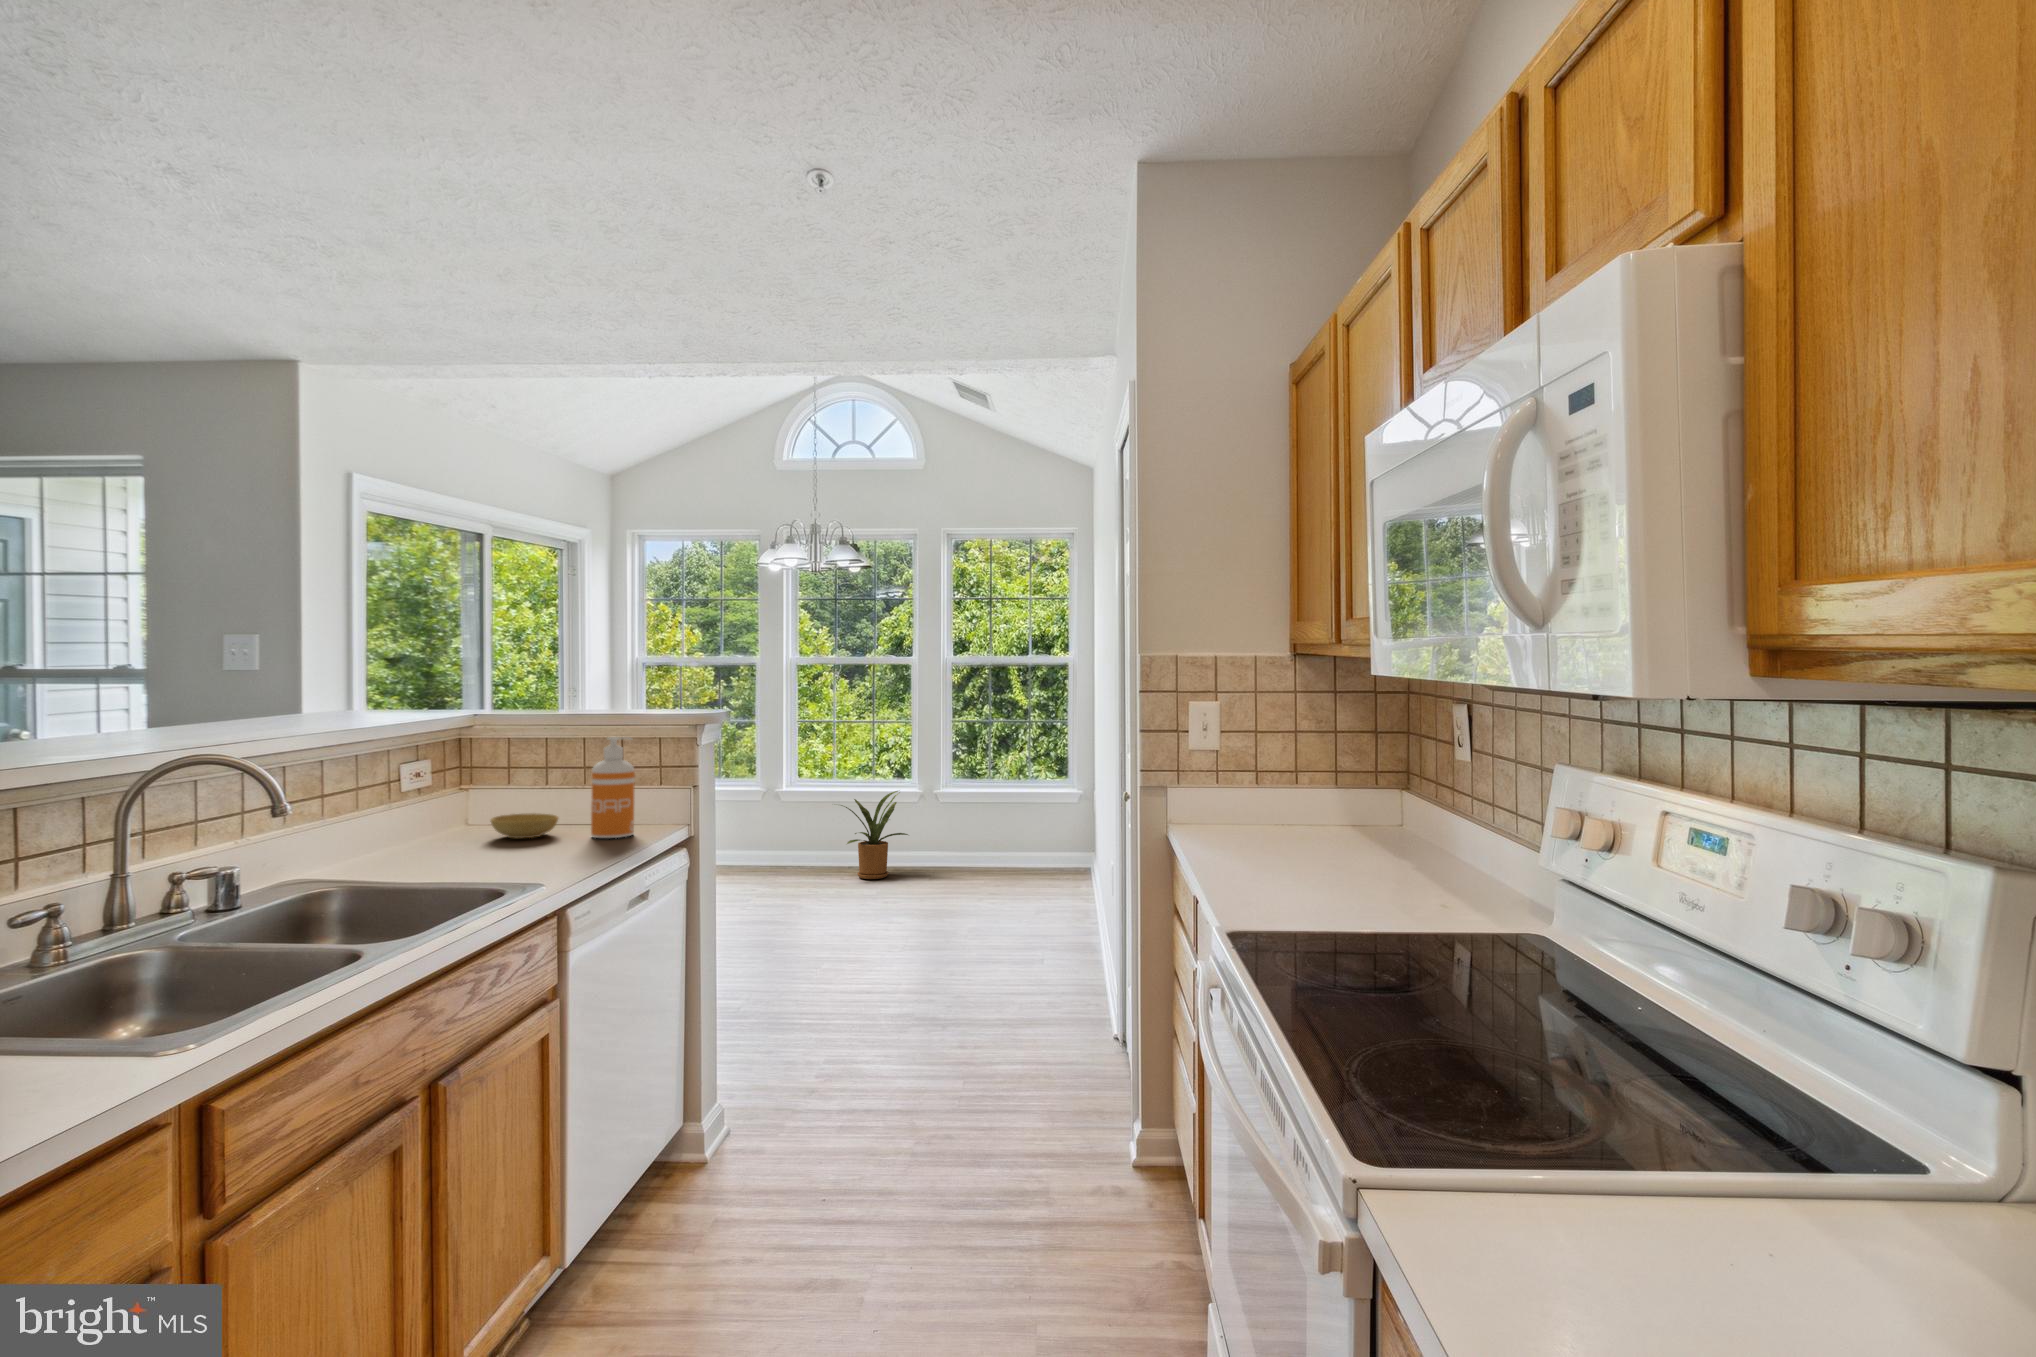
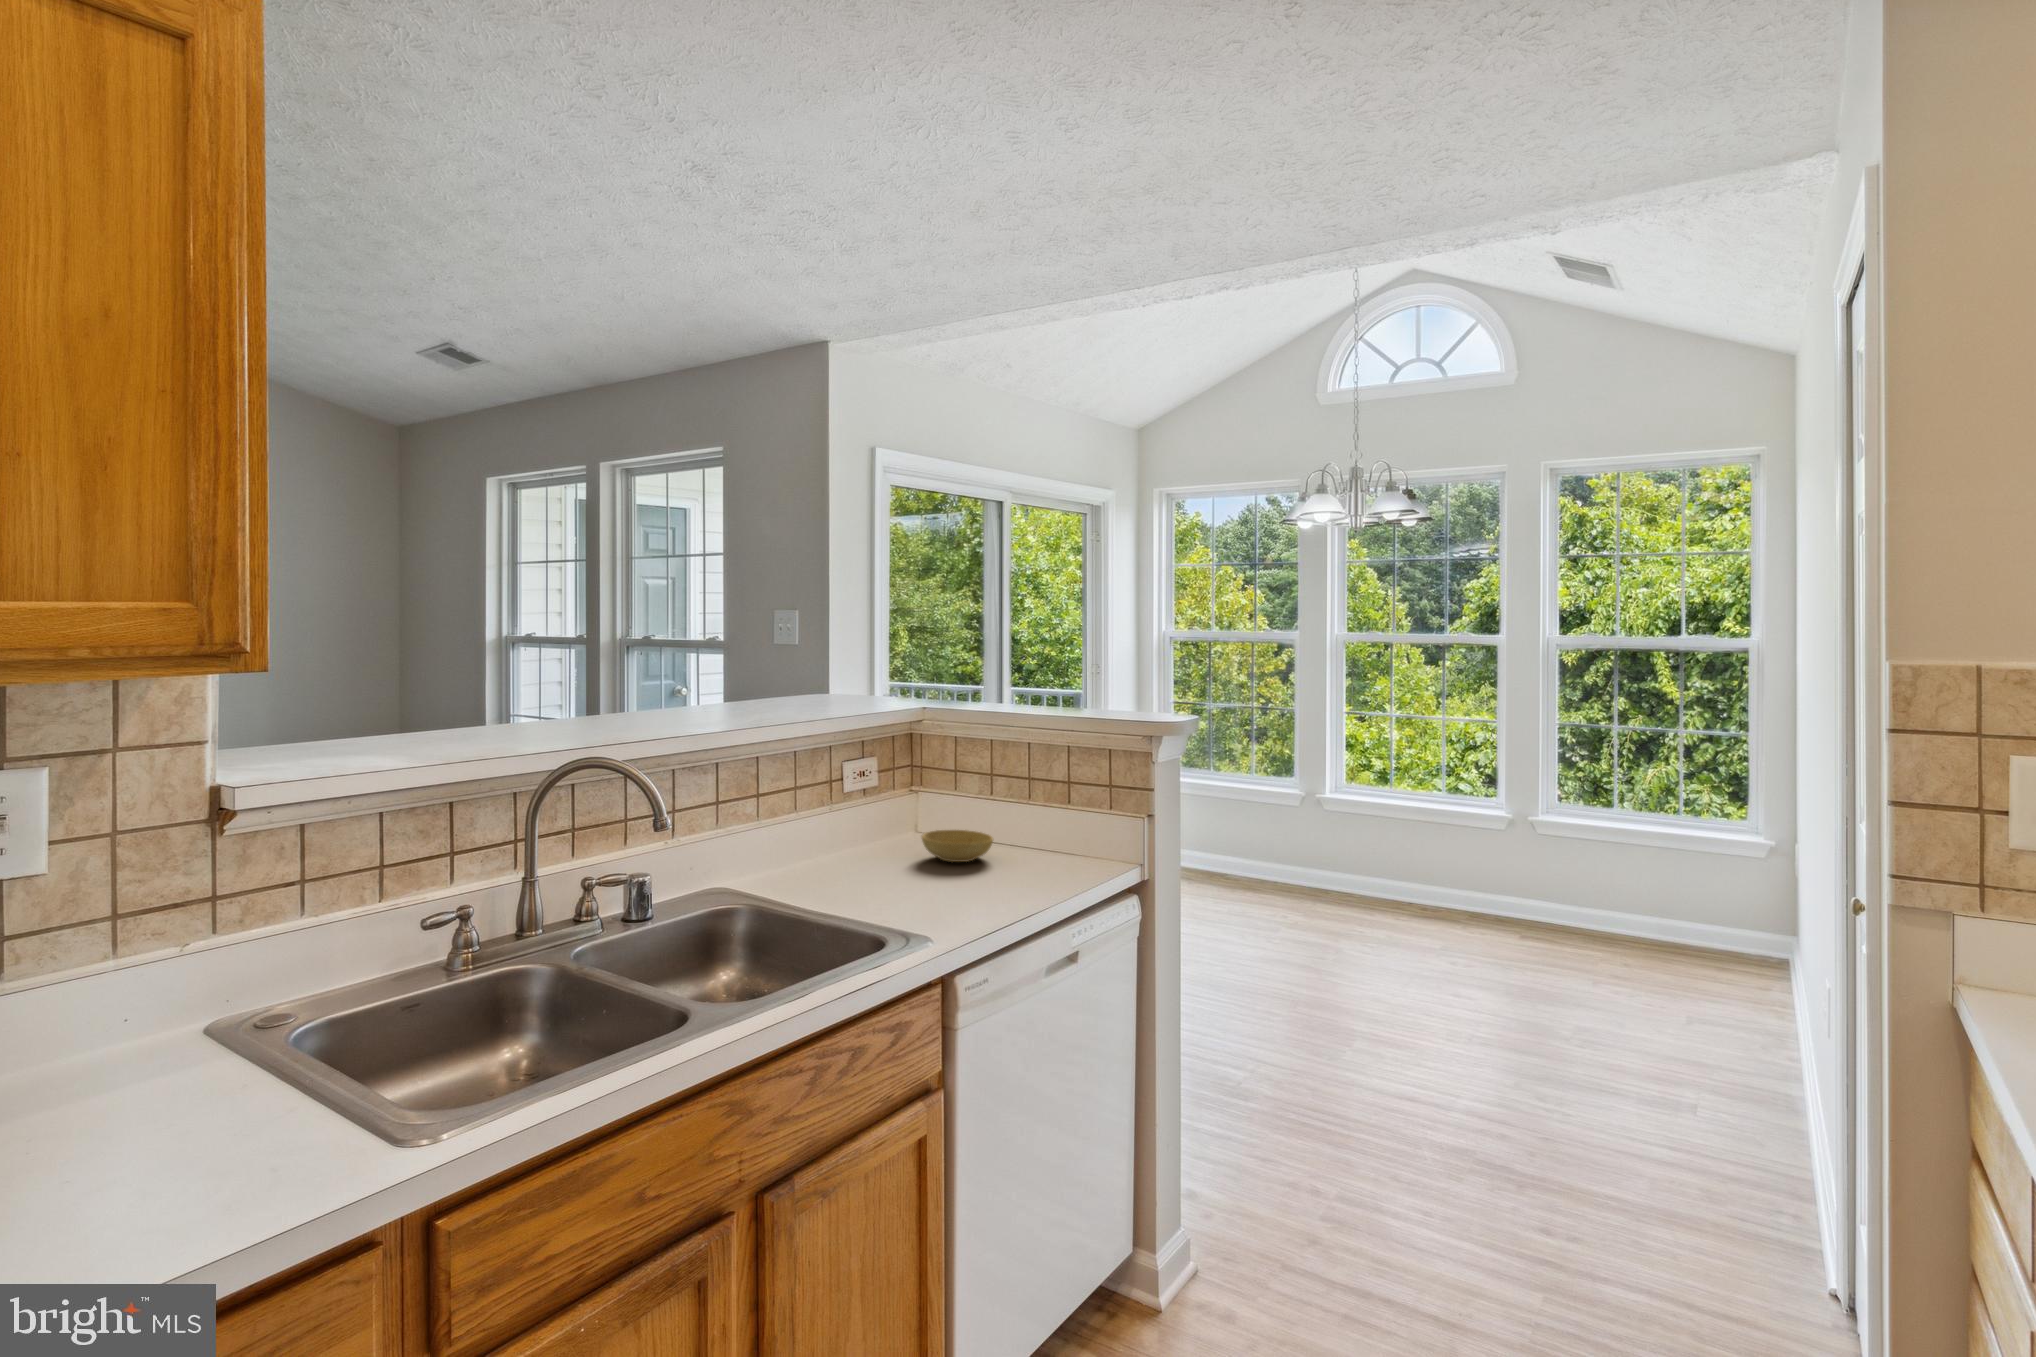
soap dispenser: present [591,737,635,838] -> none [1025,746,1075,875]
house plant: present [841,791,908,879] -> none [1382,810,1494,923]

